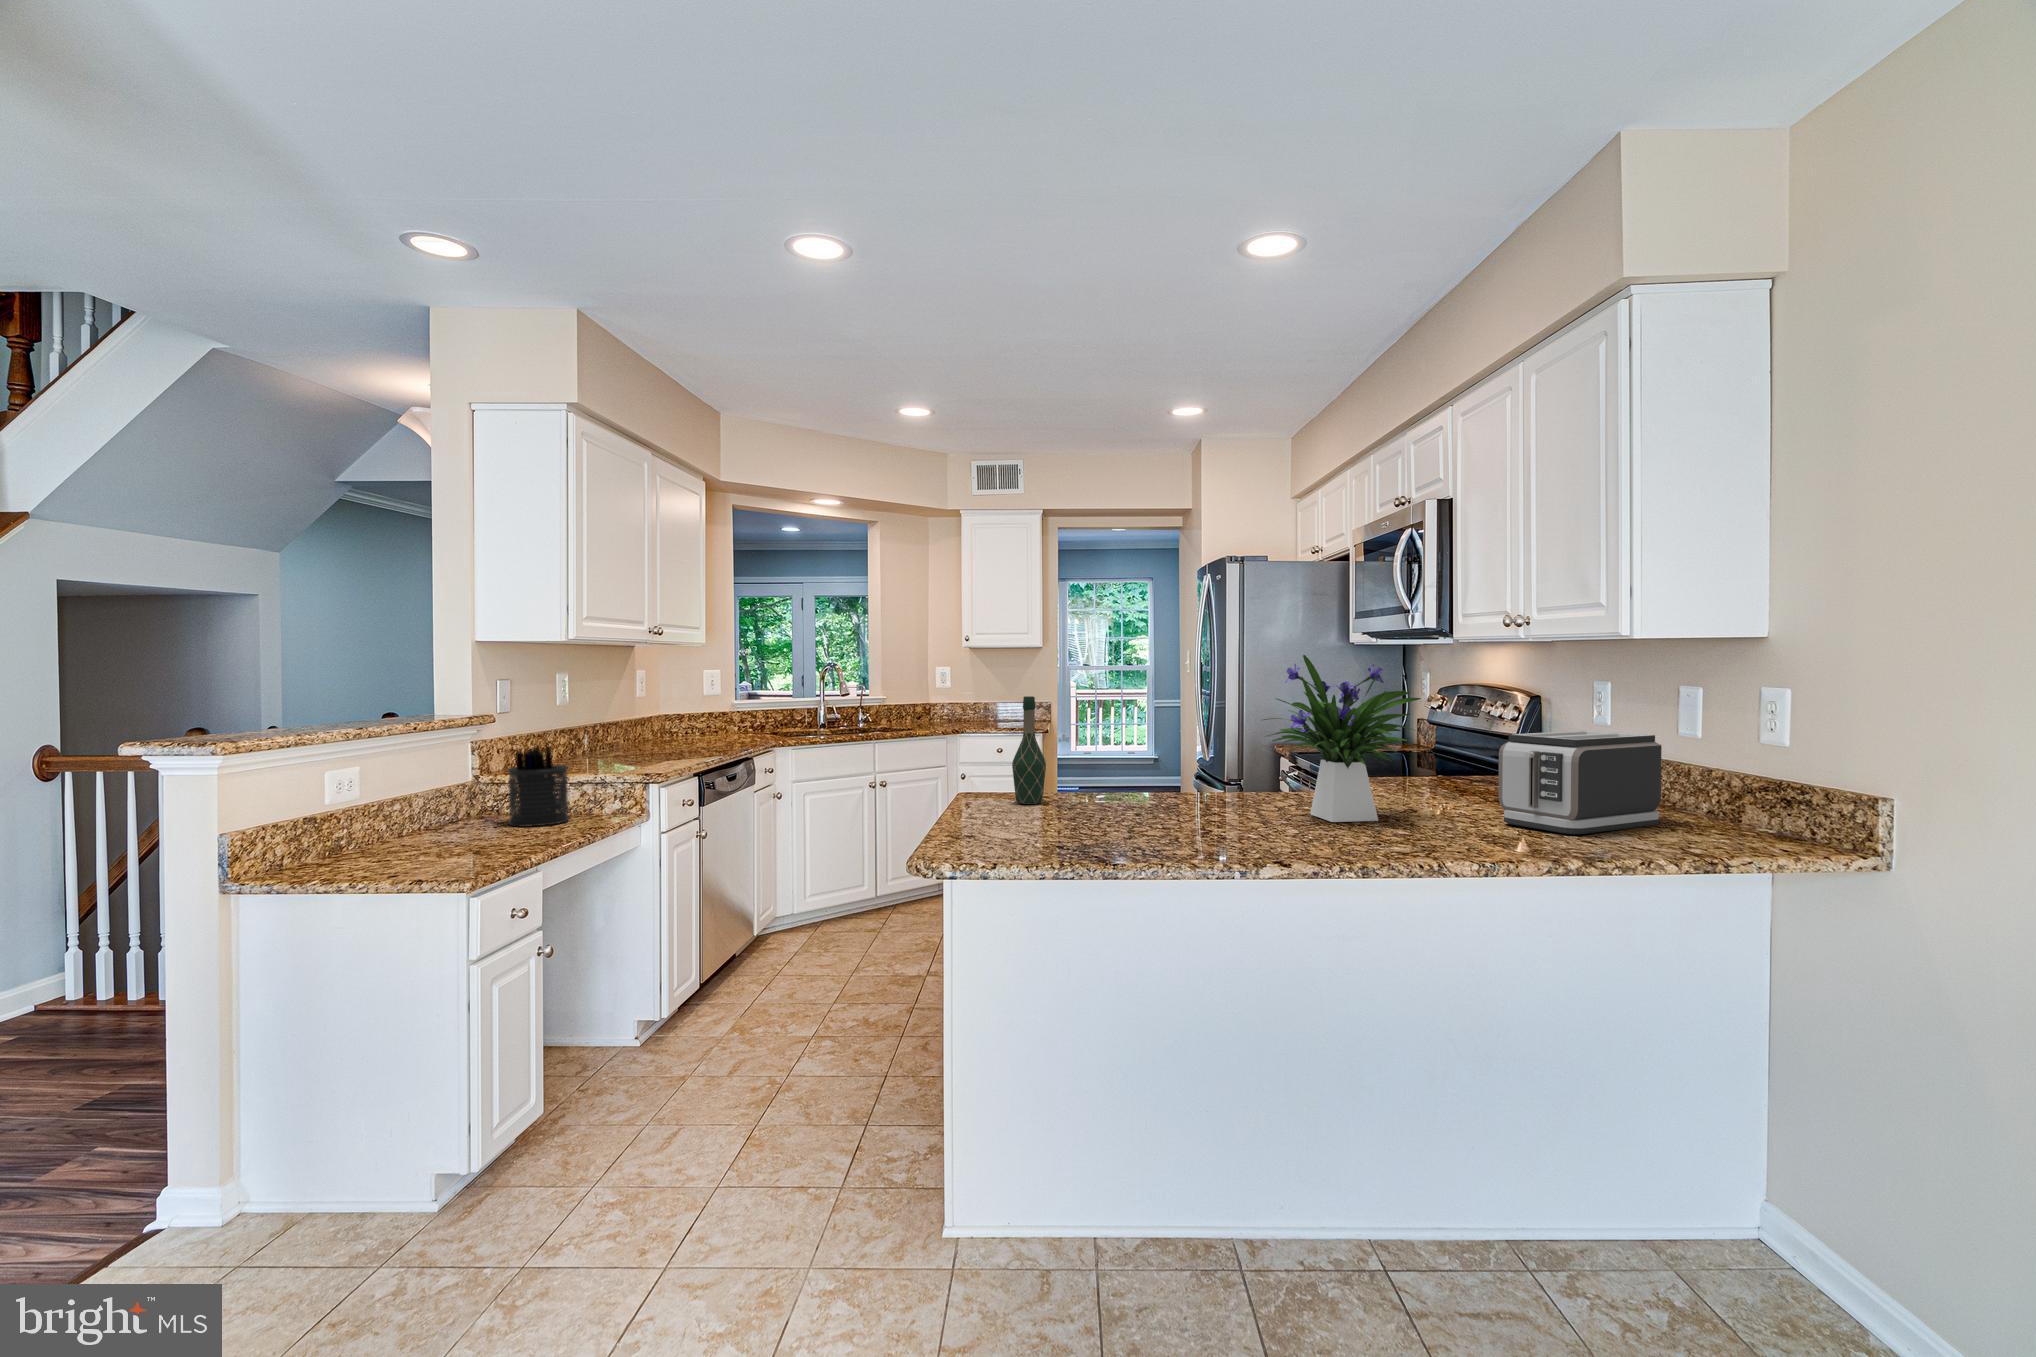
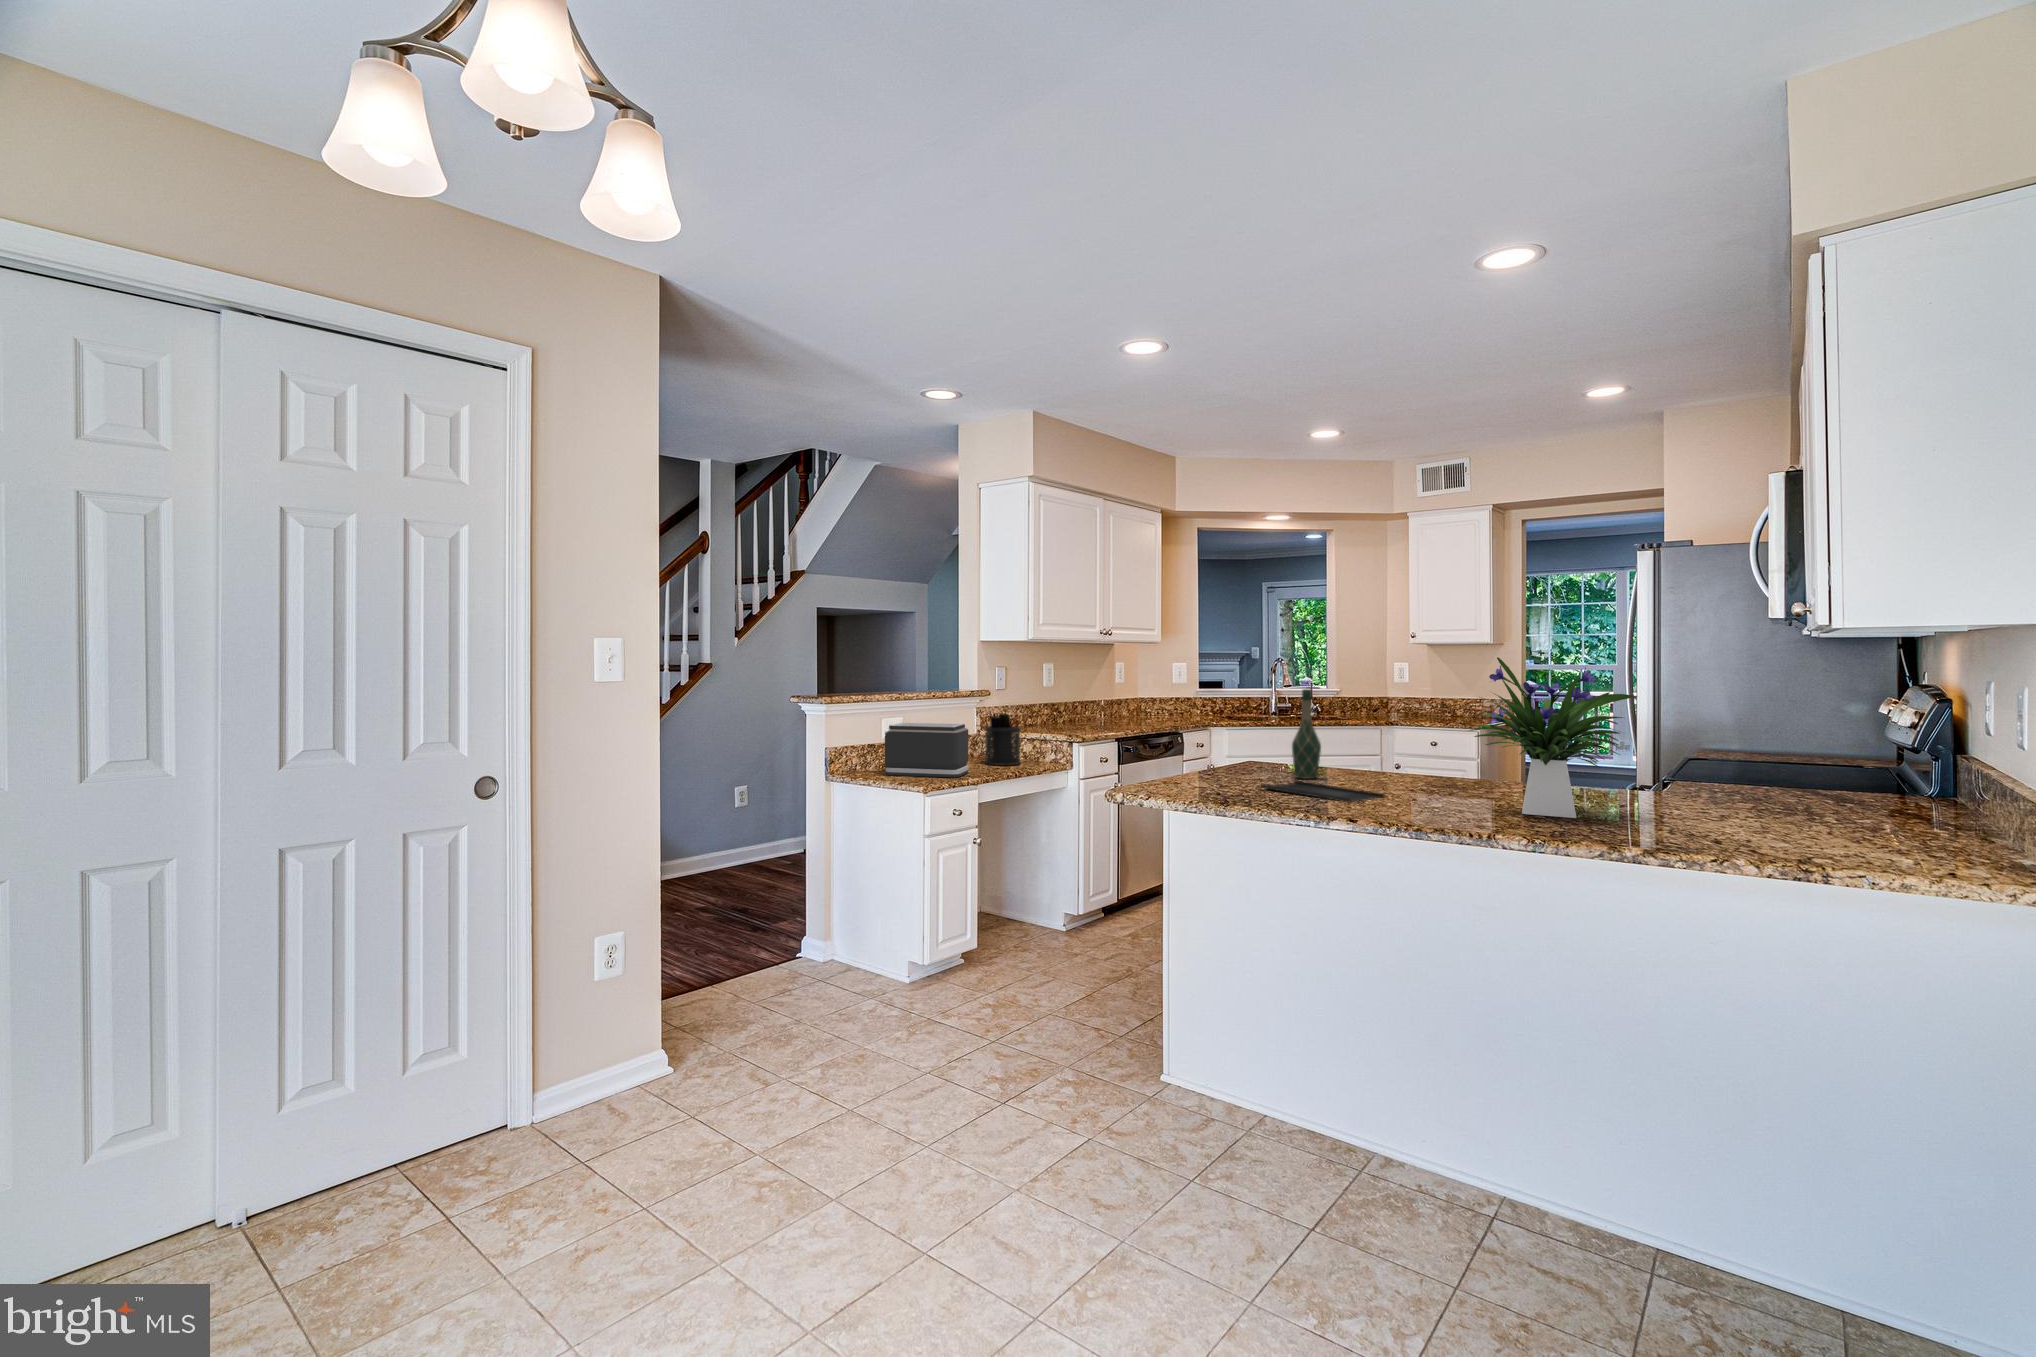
toaster: present [1498,731,1662,834] -> present [885,723,968,778]
tray: none [1025,808,1168,830] -> present [1261,780,1385,803]

